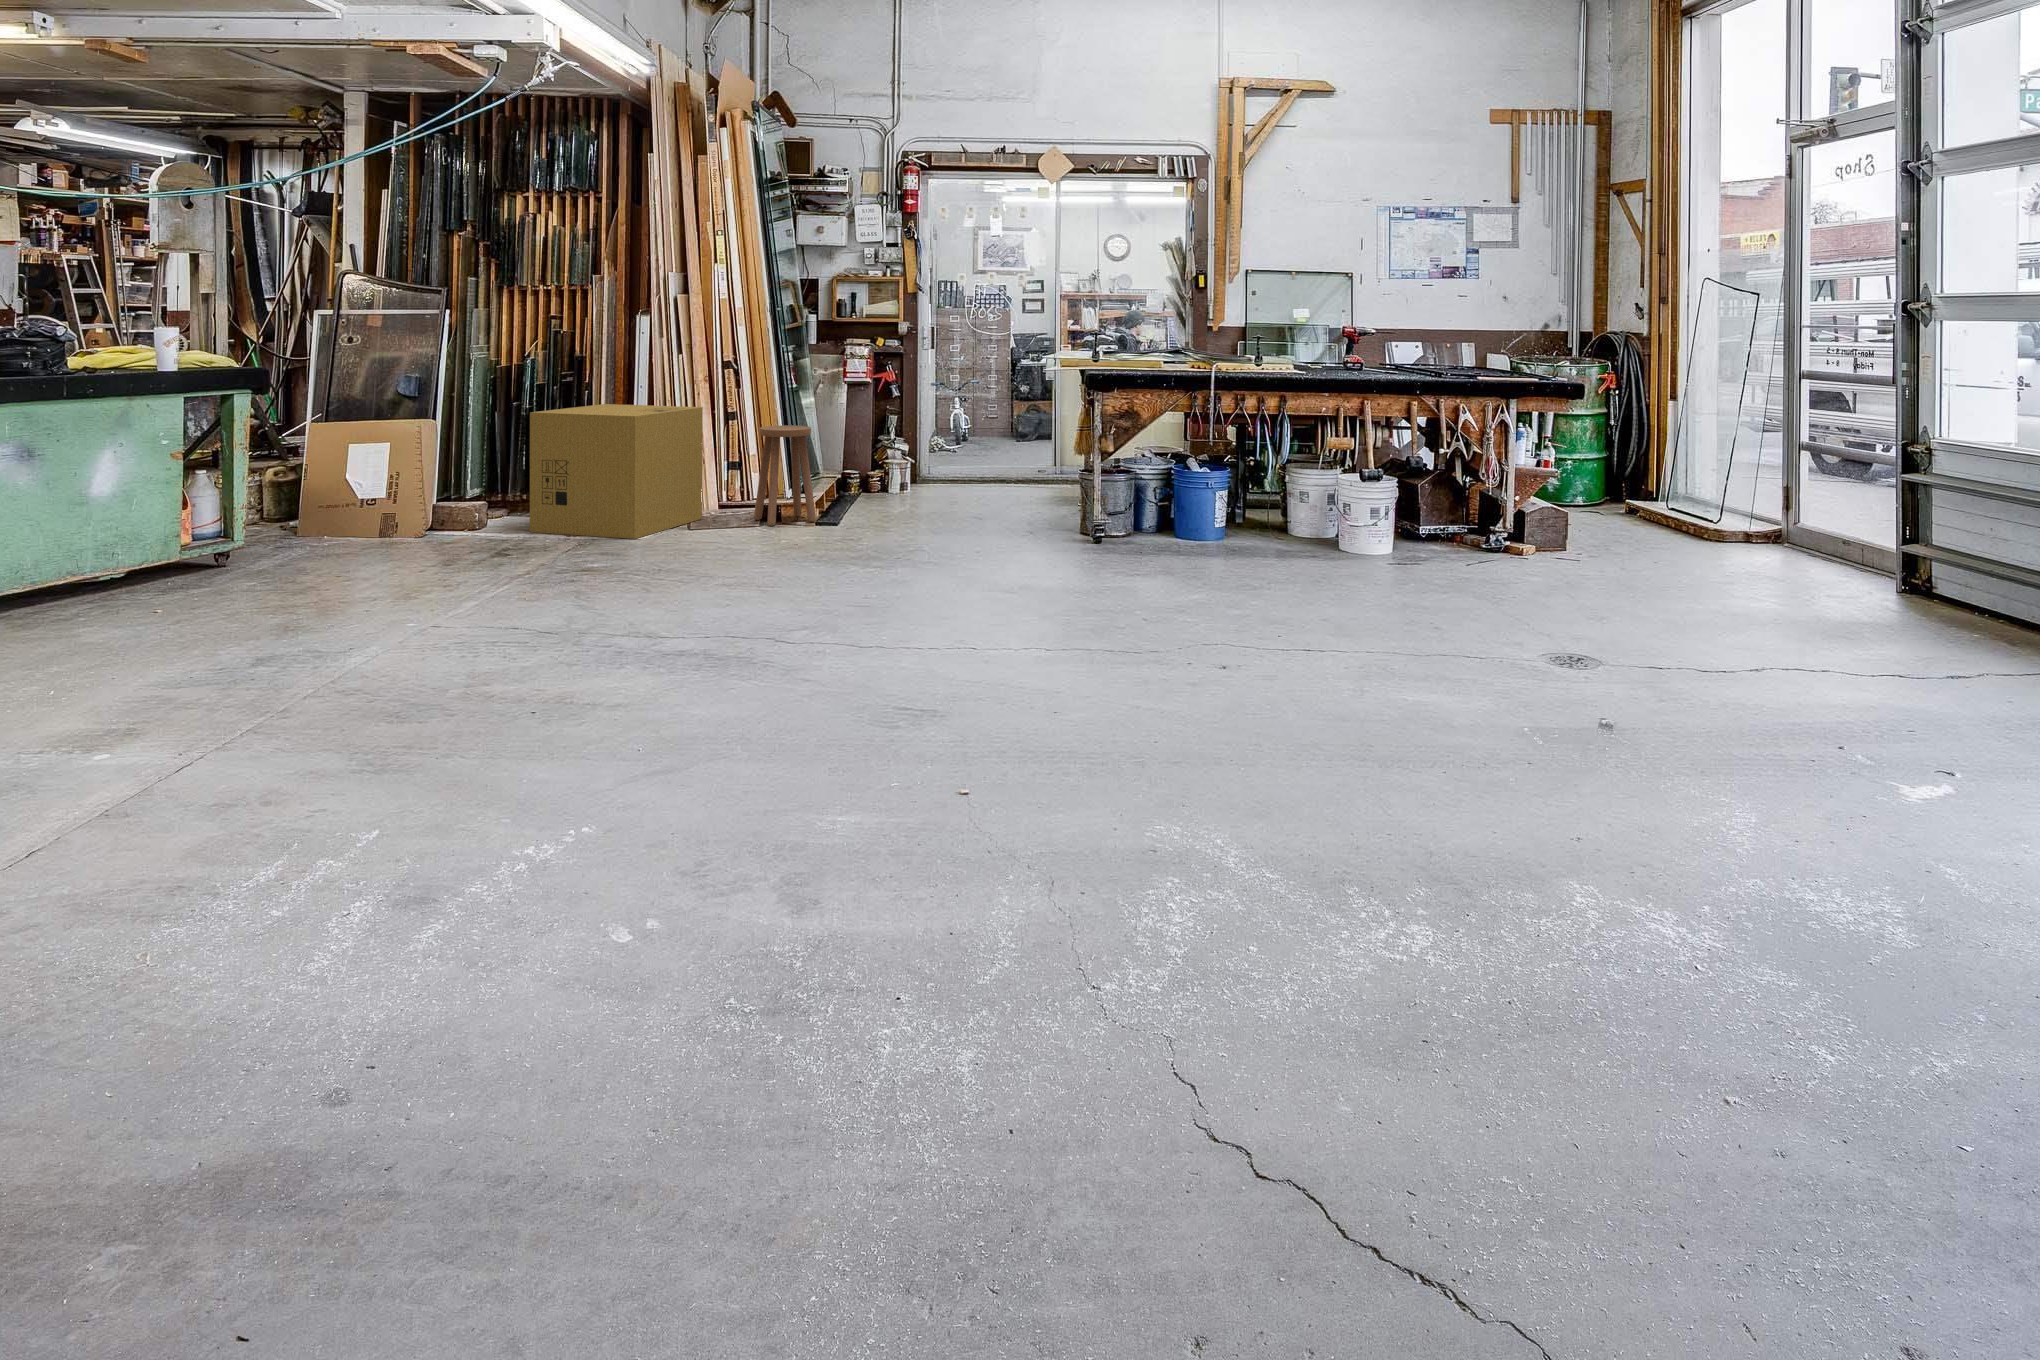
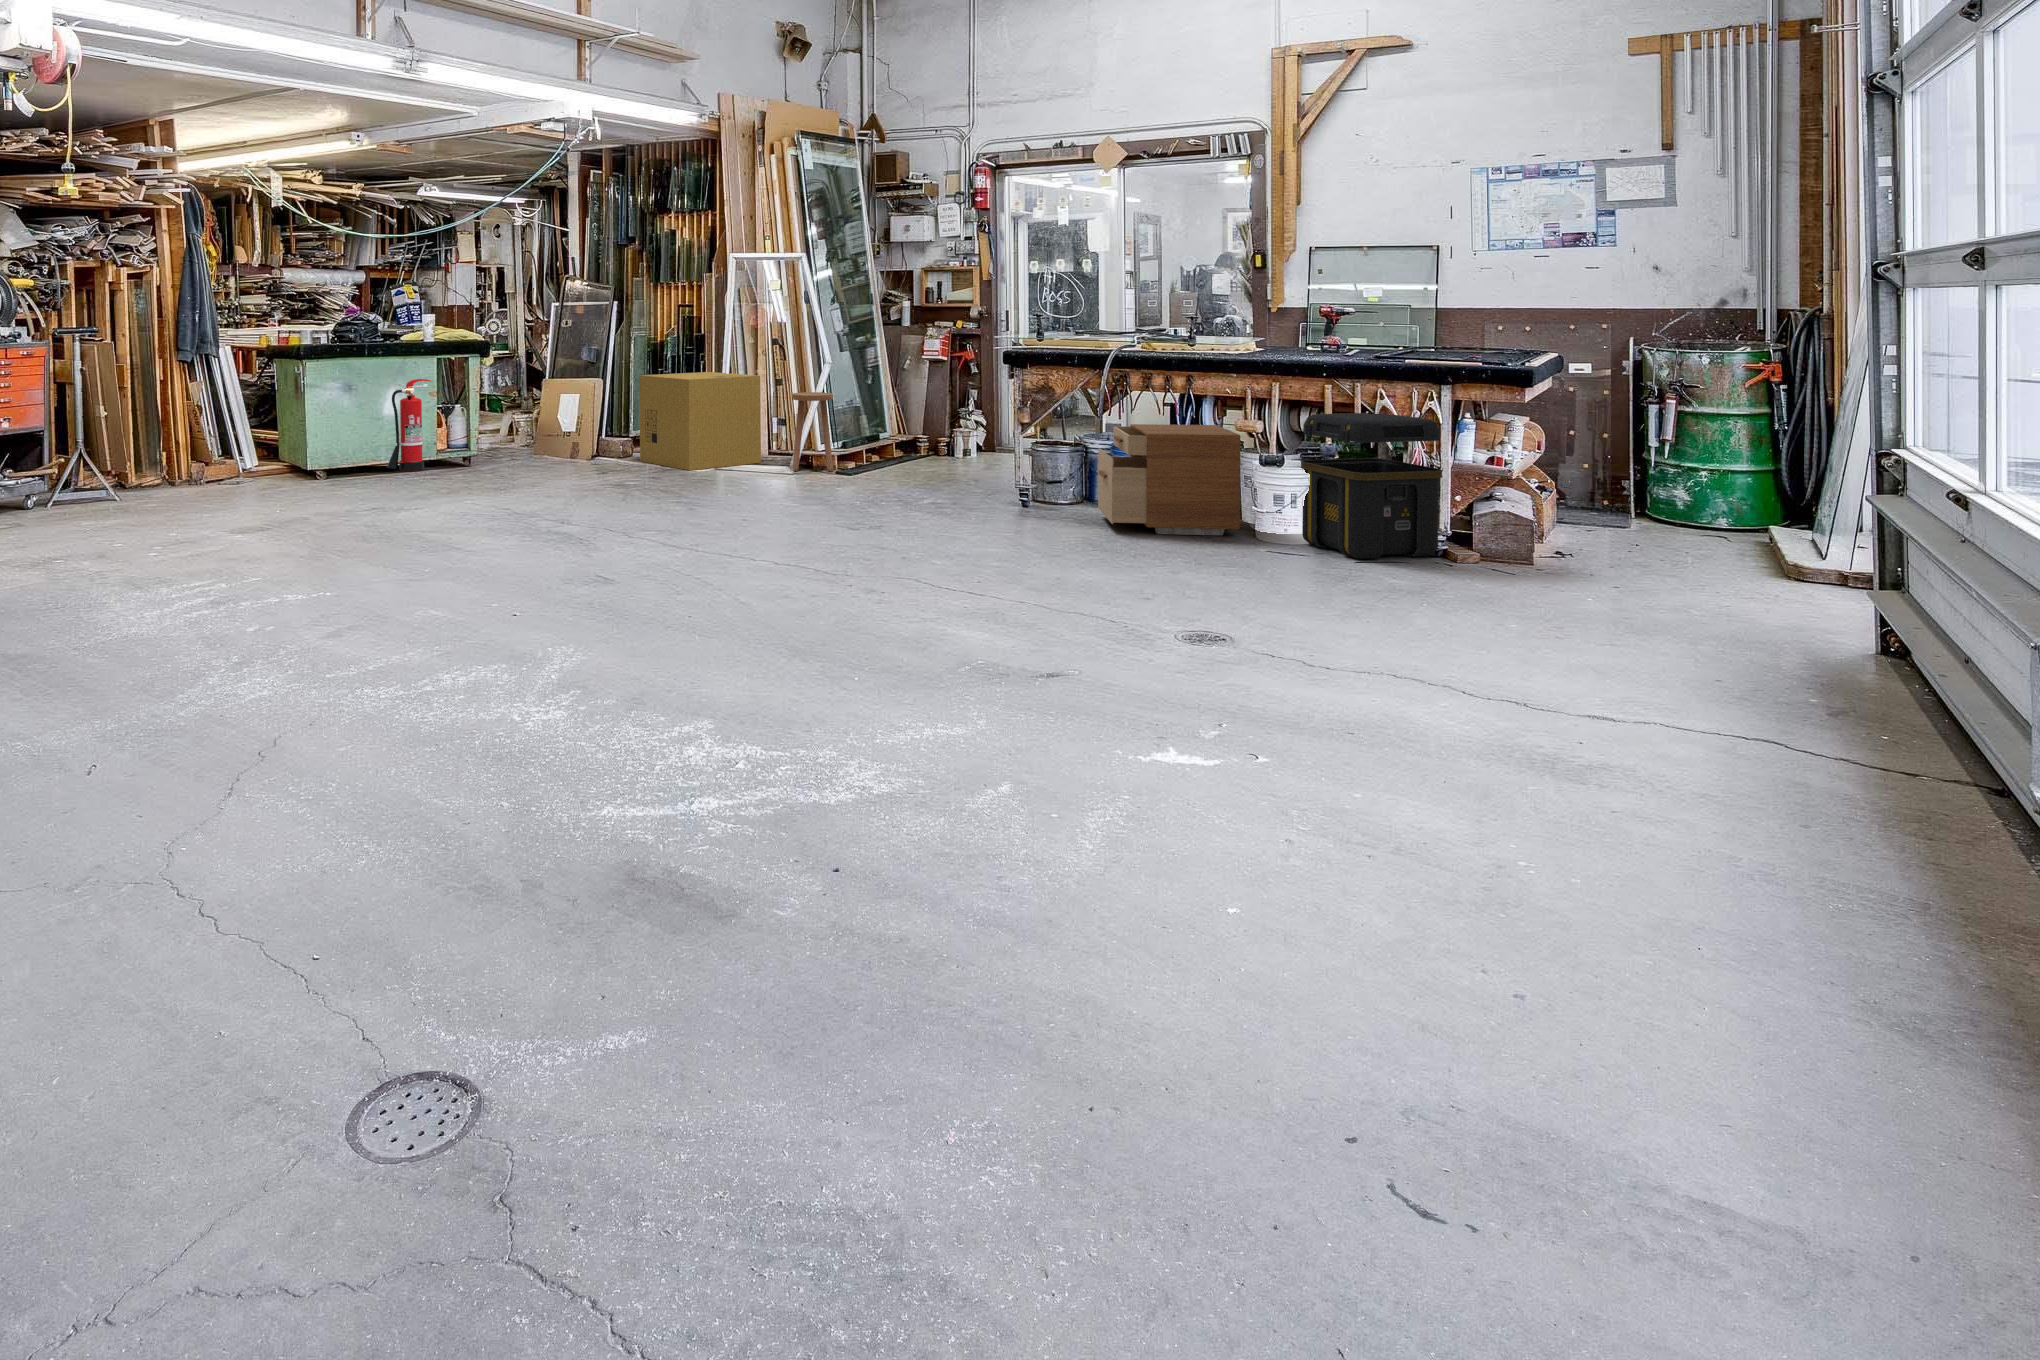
toolbox: none [1413,425,1529,563] -> present [1301,413,1443,559]
fire extinguisher: none [108,433,191,591] -> present [387,379,431,471]
filing cabinet: none [1205,443,1360,559] -> present [1098,424,1240,535]

